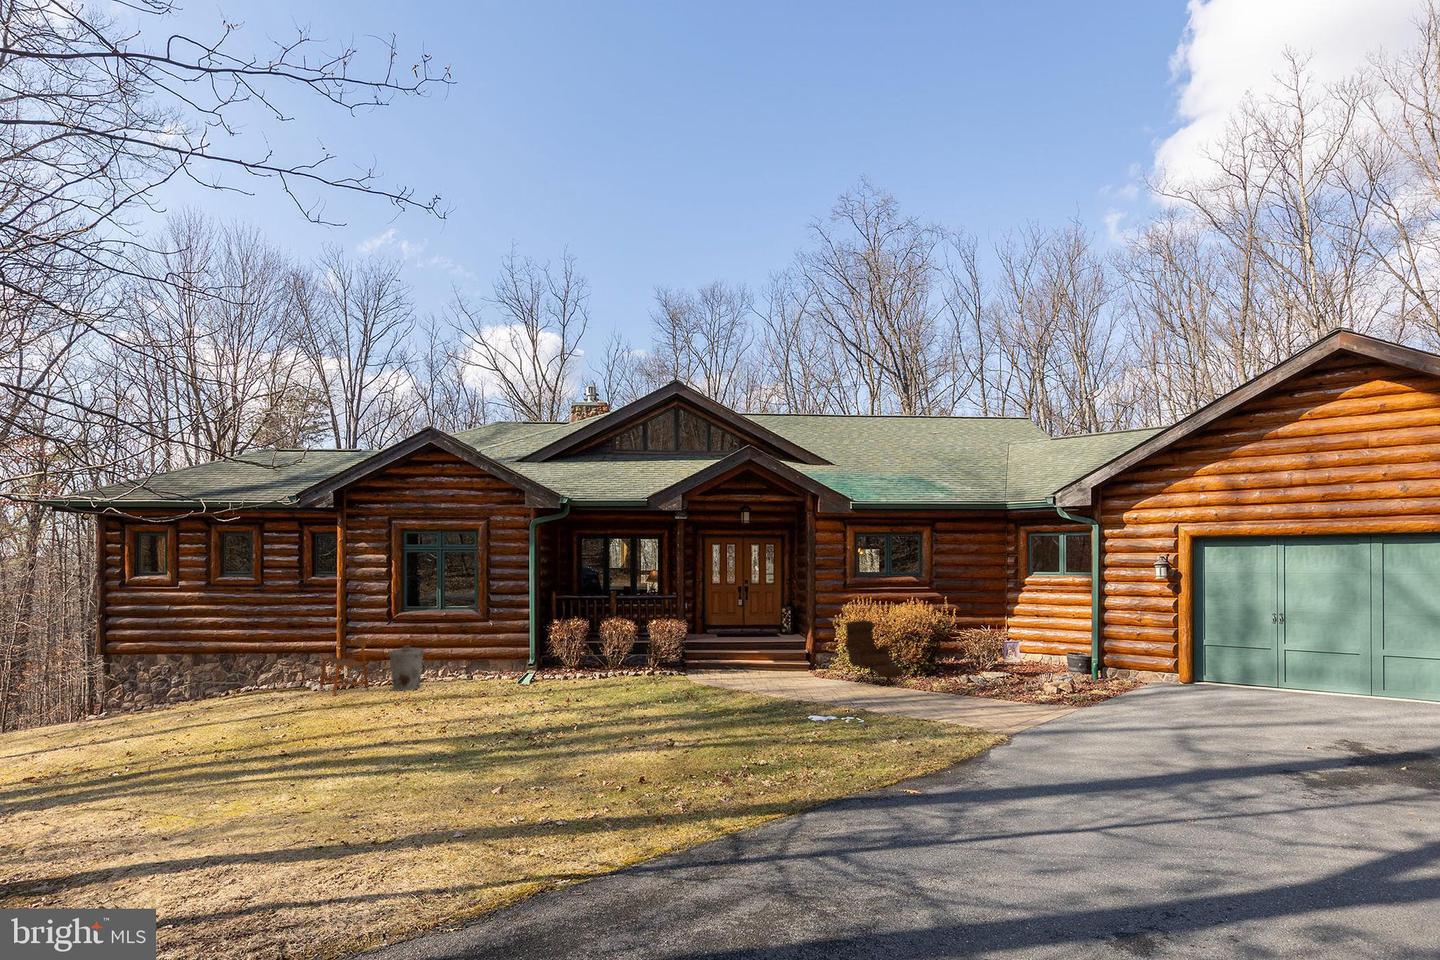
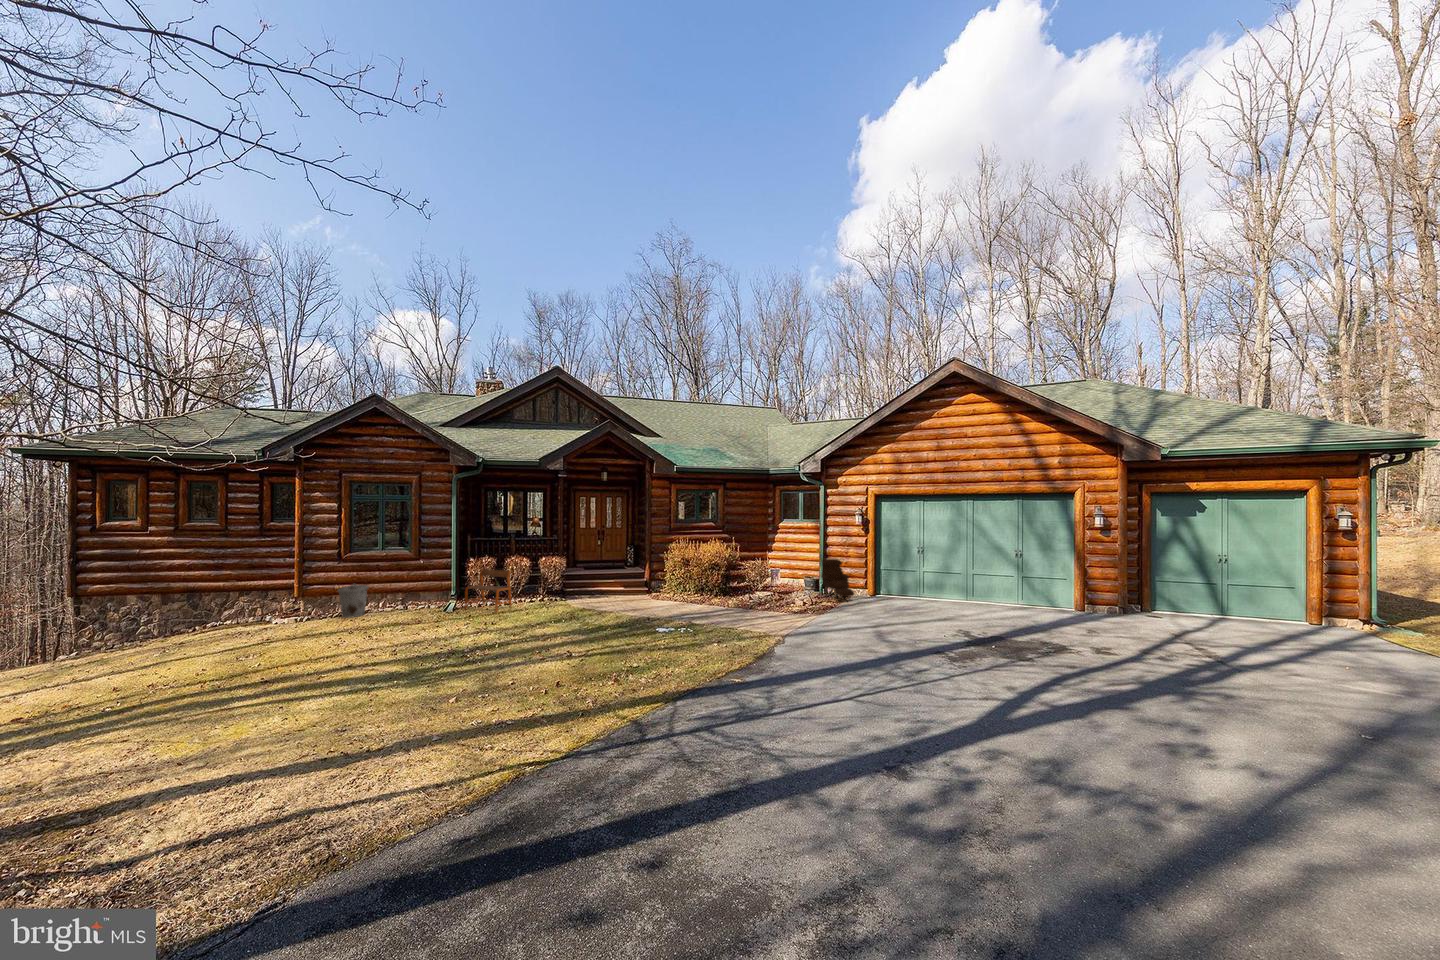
lounge chair: present [846,620,904,686] -> present [821,559,854,599]
bench: present [320,637,369,696] -> present [464,569,512,612]

